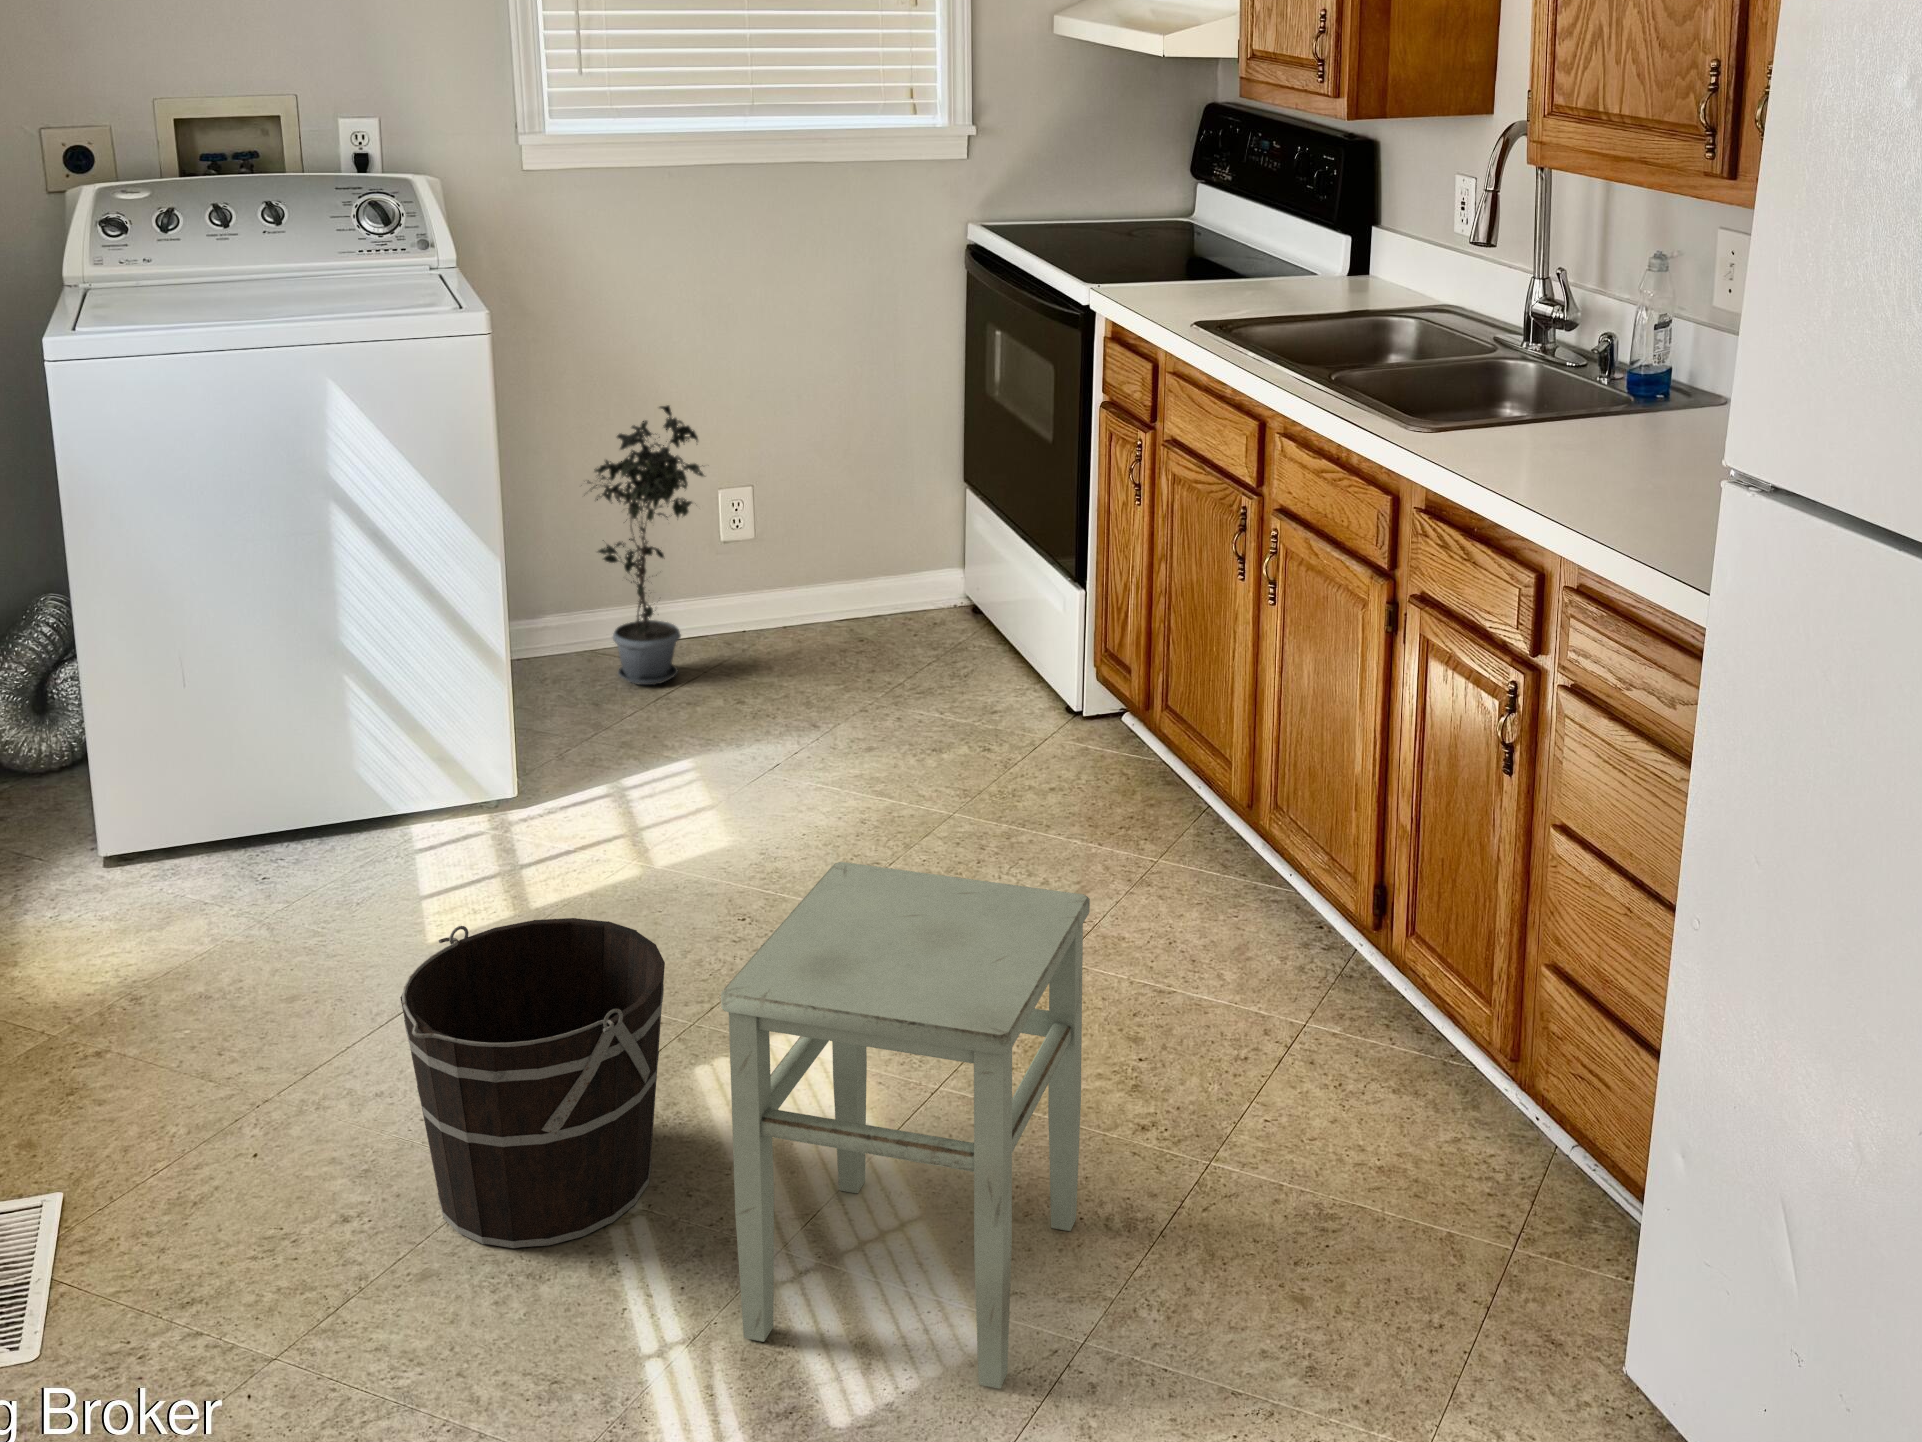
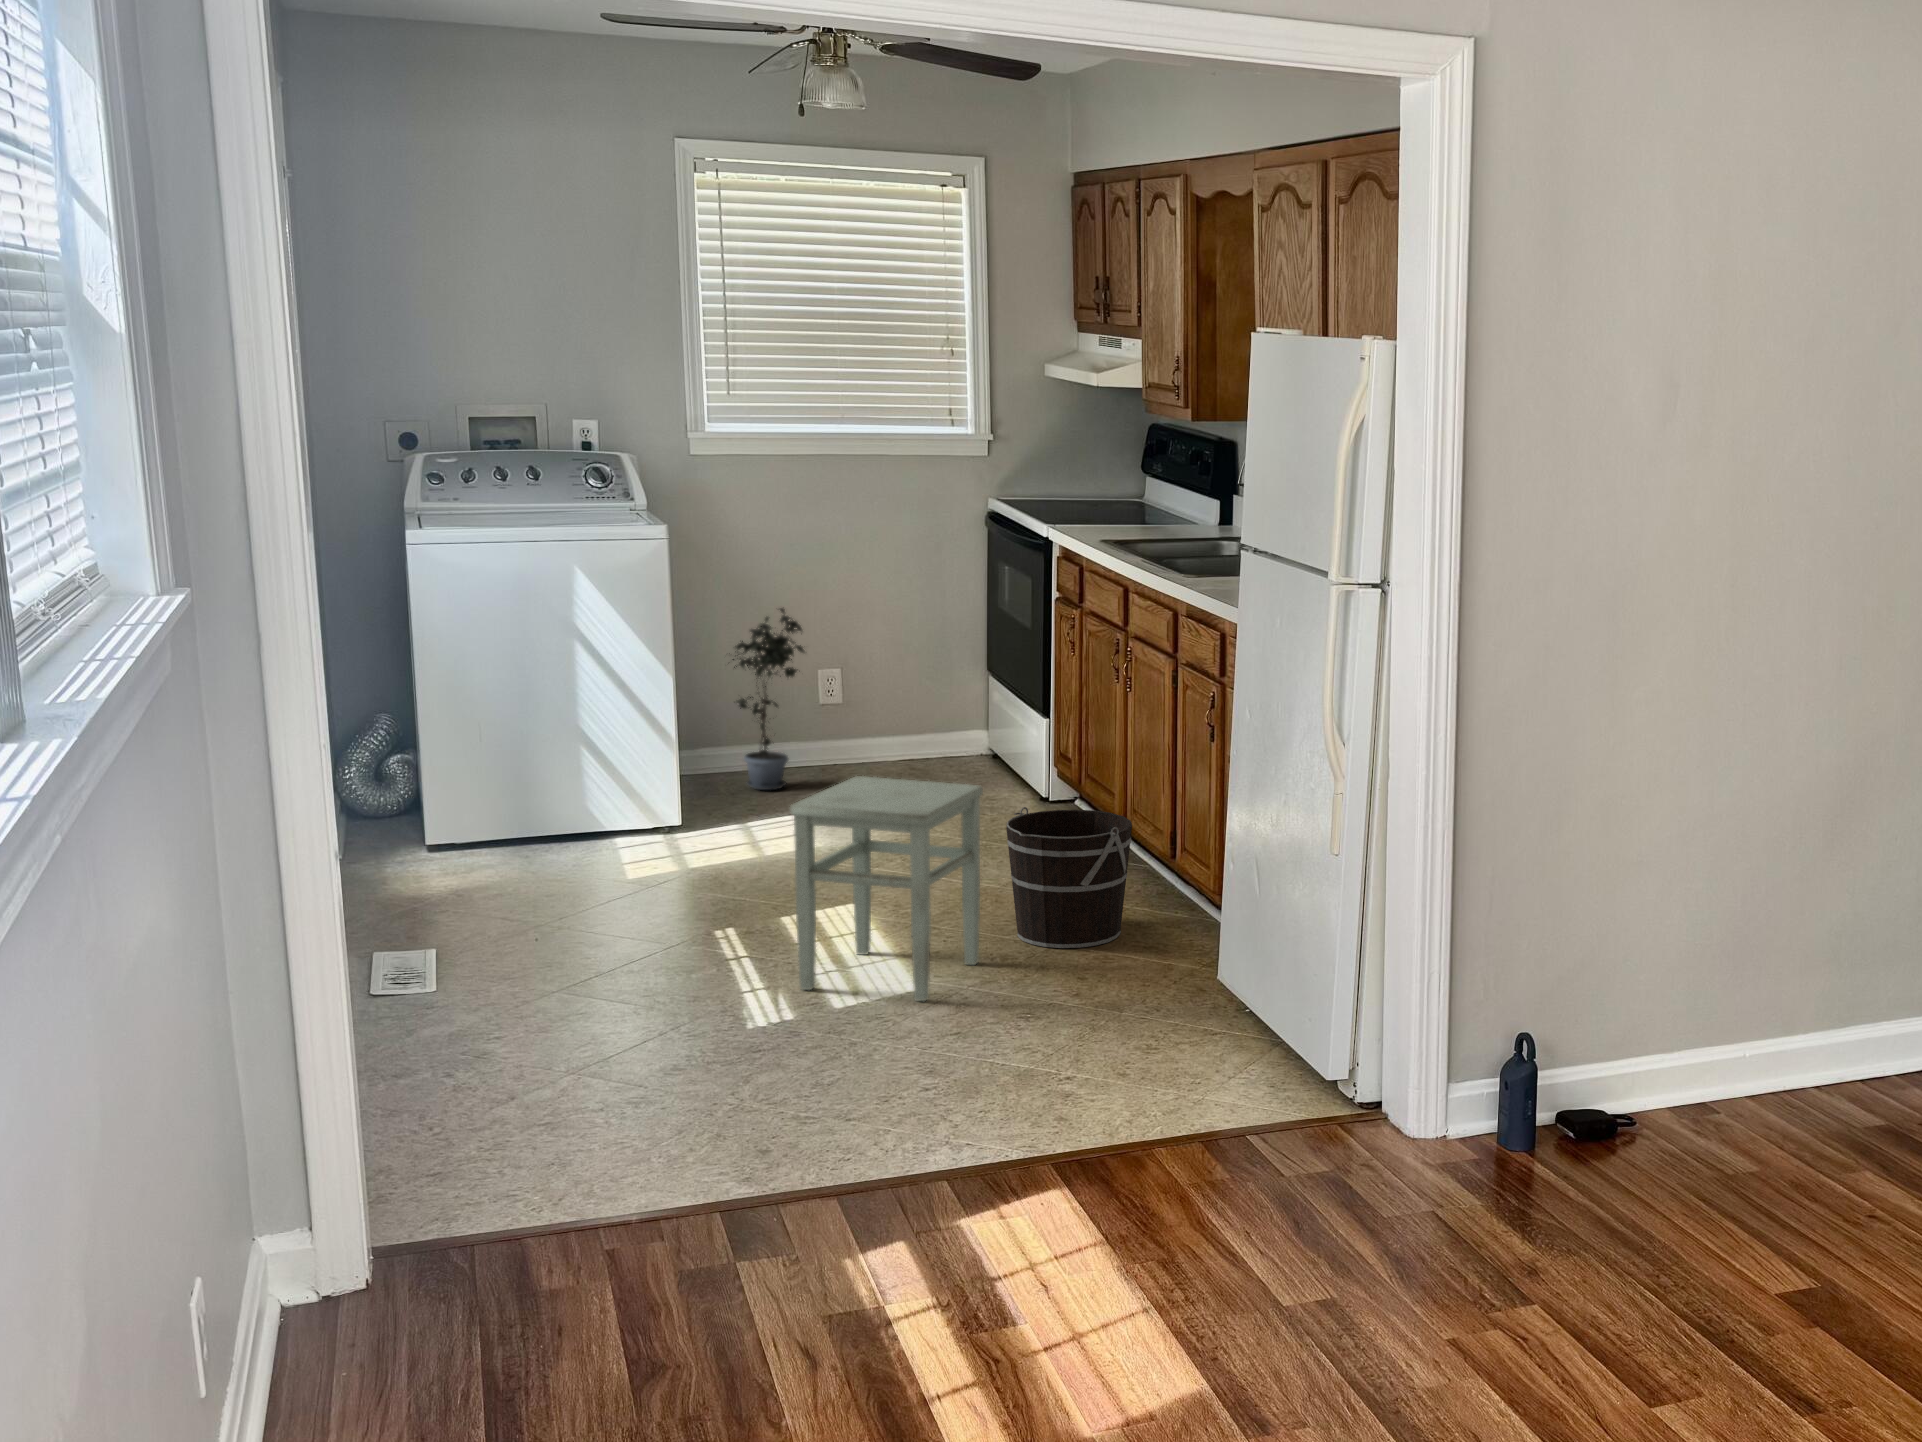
bucket: present [400,918,665,1248] -> present [1006,807,1132,948]

